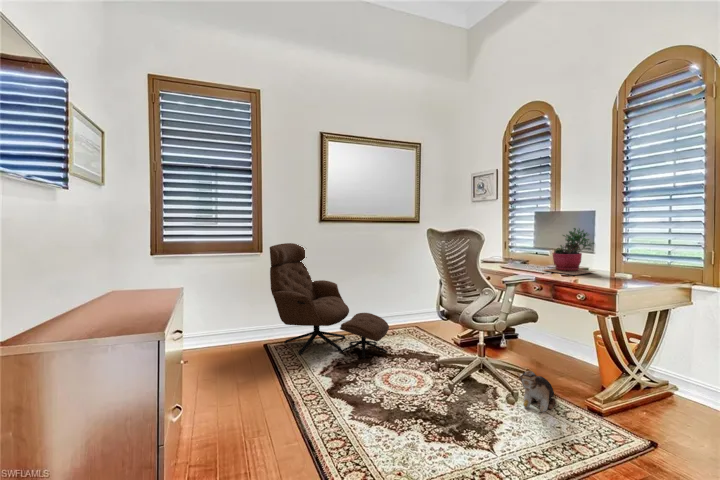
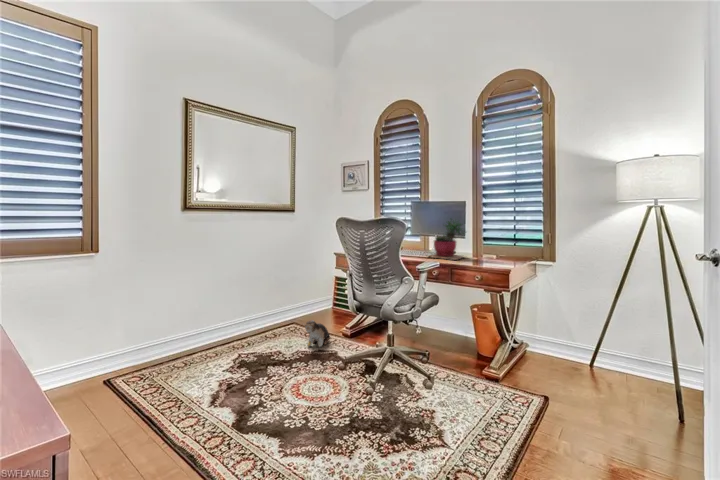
lounge chair: present [270,243,389,359] -> none [107,235,280,385]
plush toy: present [517,371,556,412] -> present [303,320,330,347]

